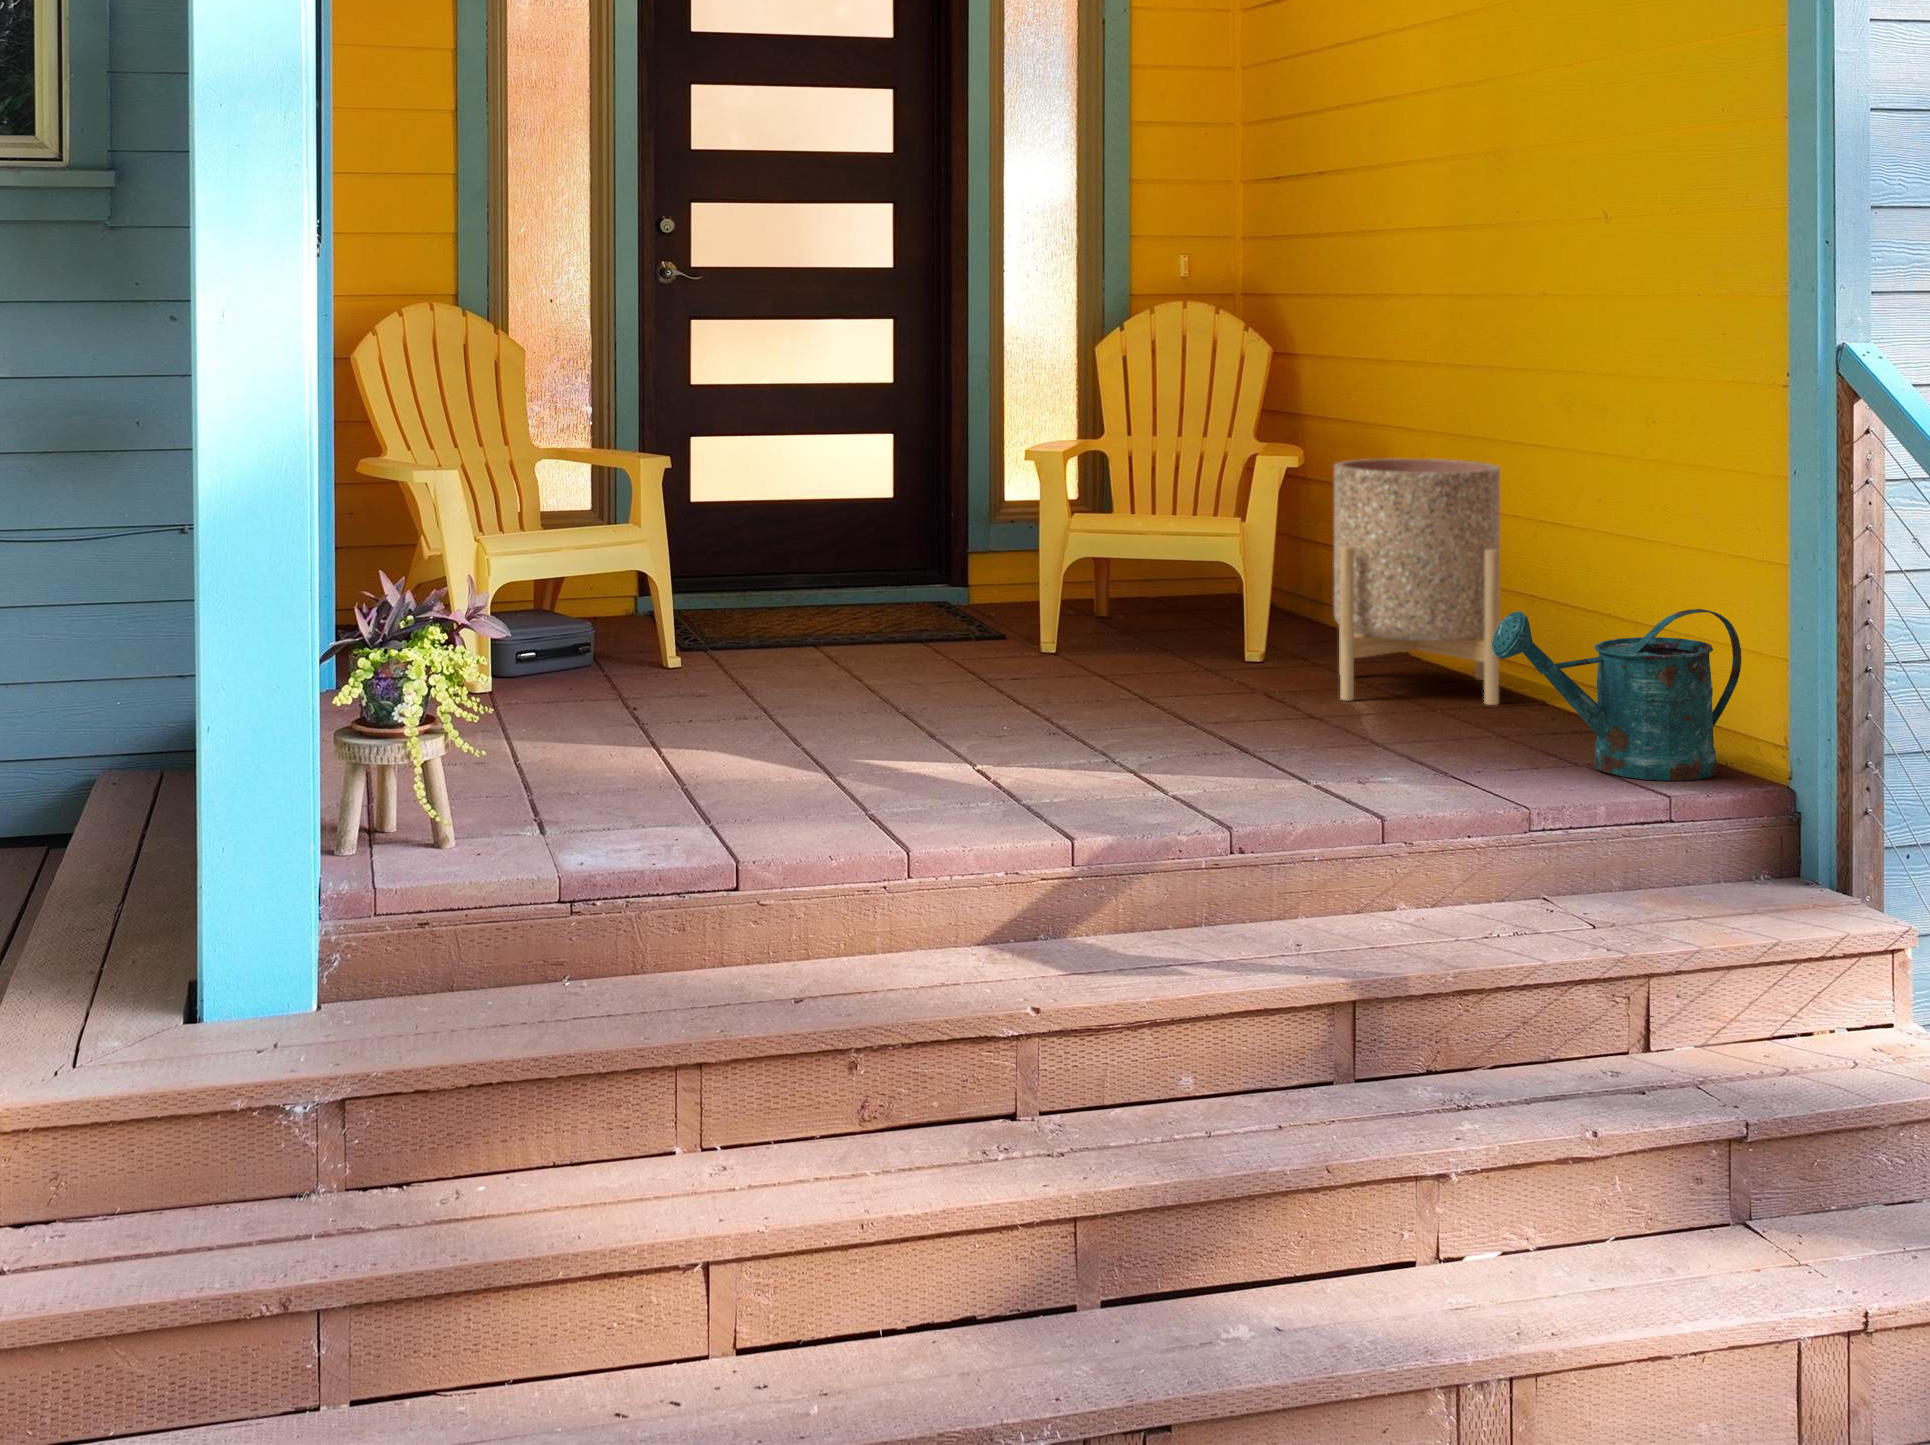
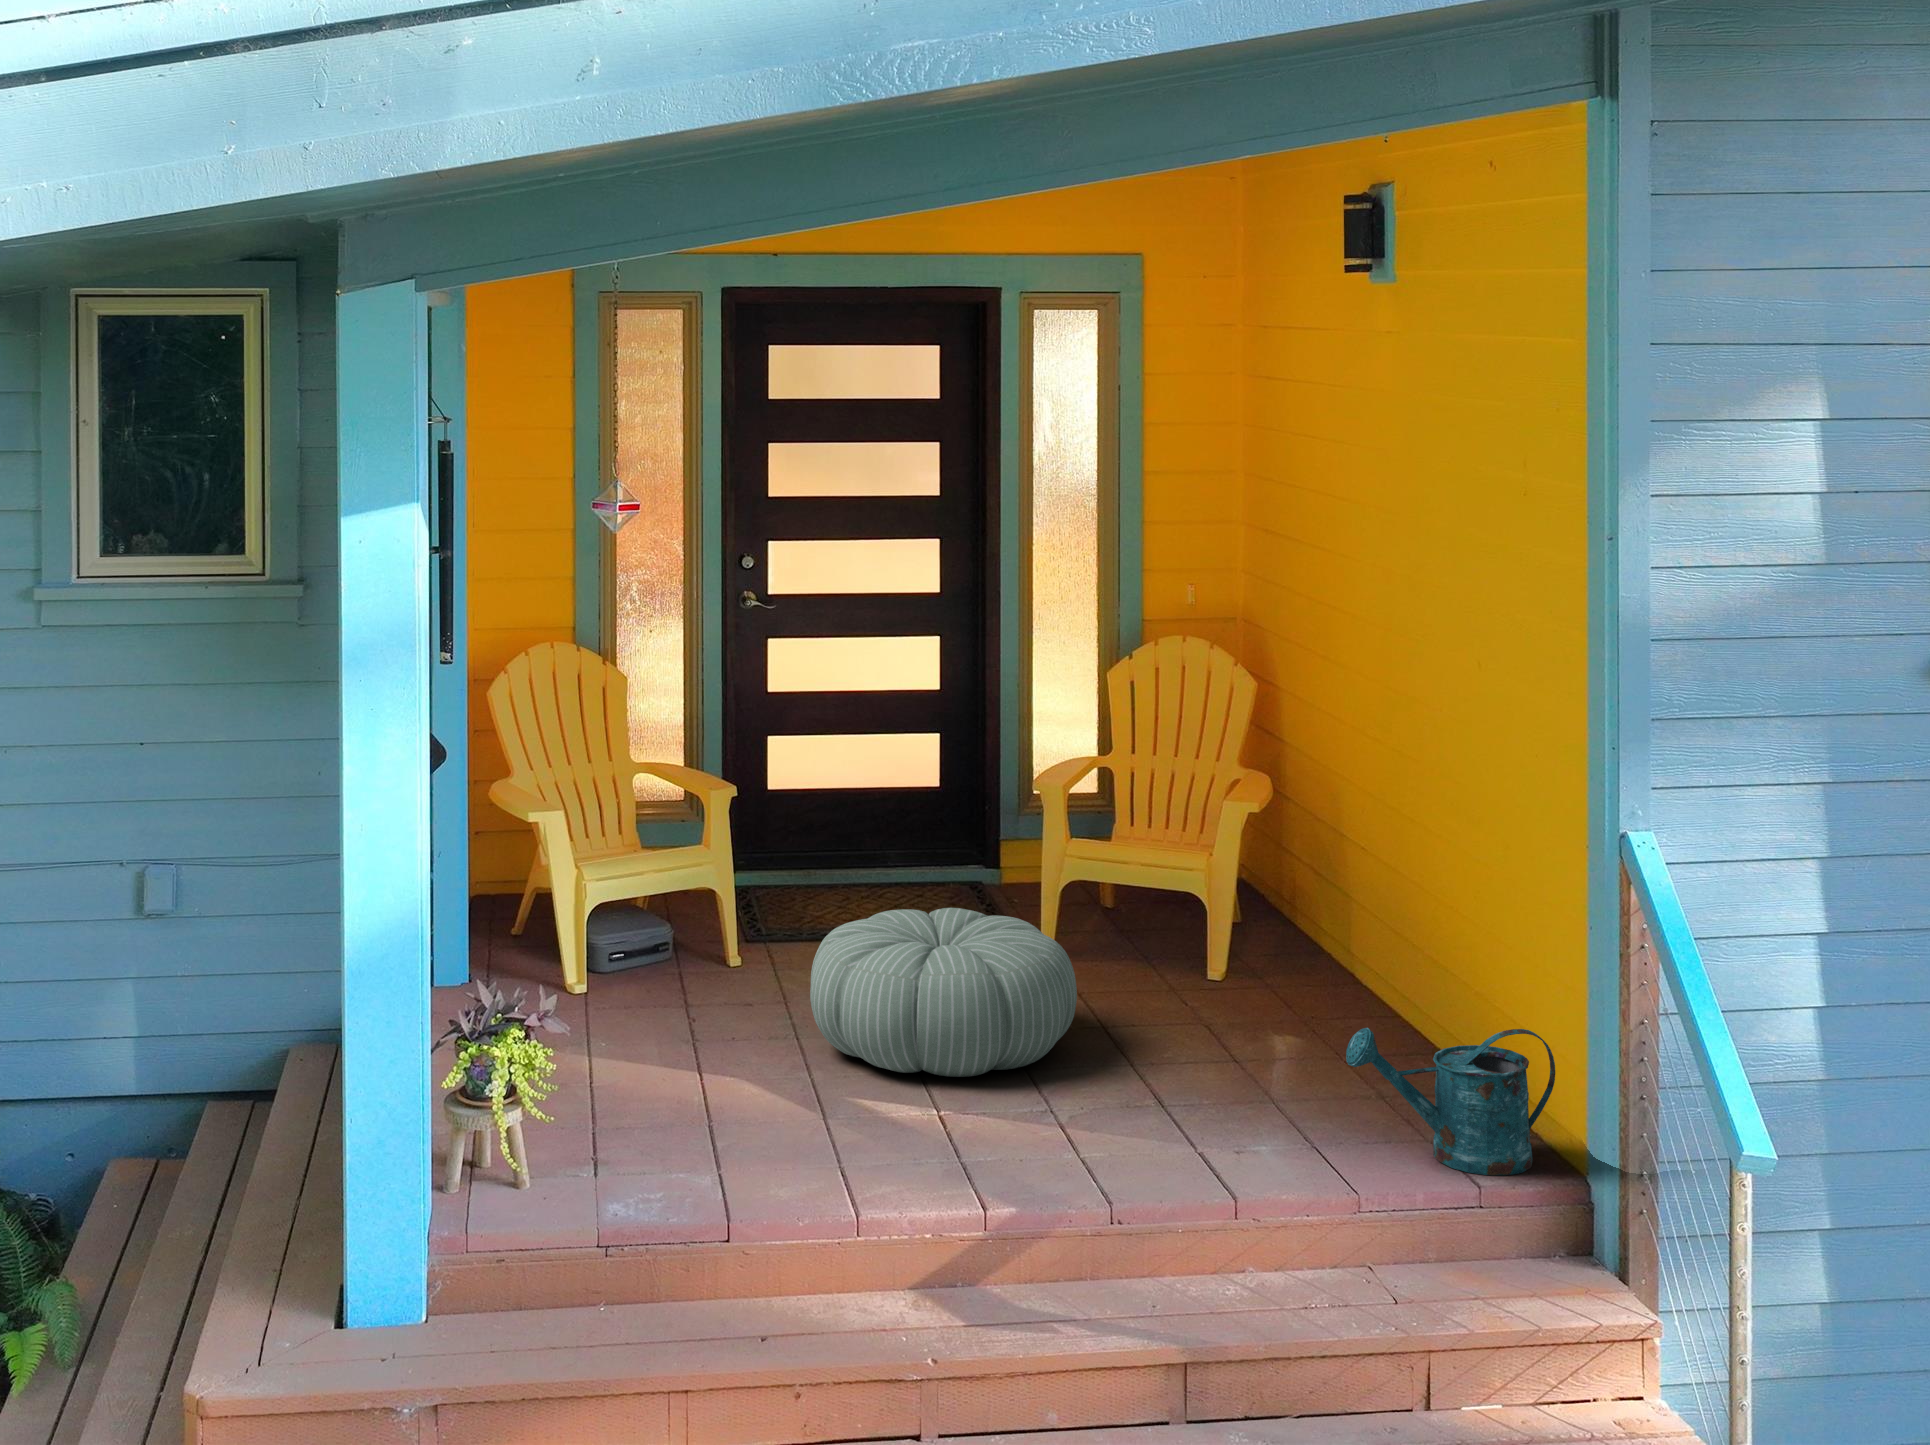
planter: present [1334,459,1500,705] -> none [1262,835,1400,1061]
pouf: none [788,556,1120,732] -> present [810,908,1077,1077]

